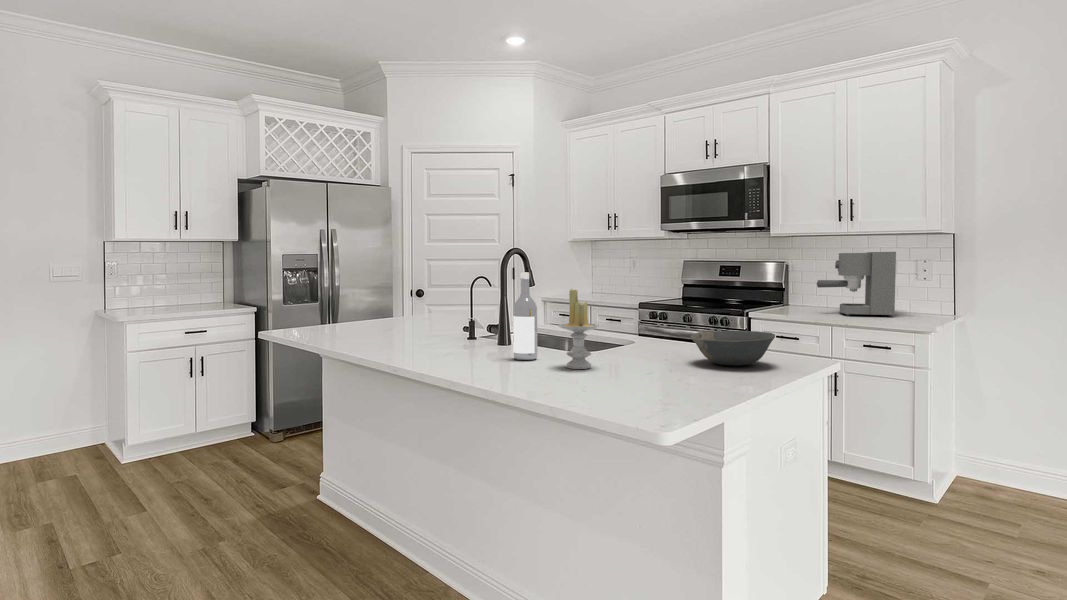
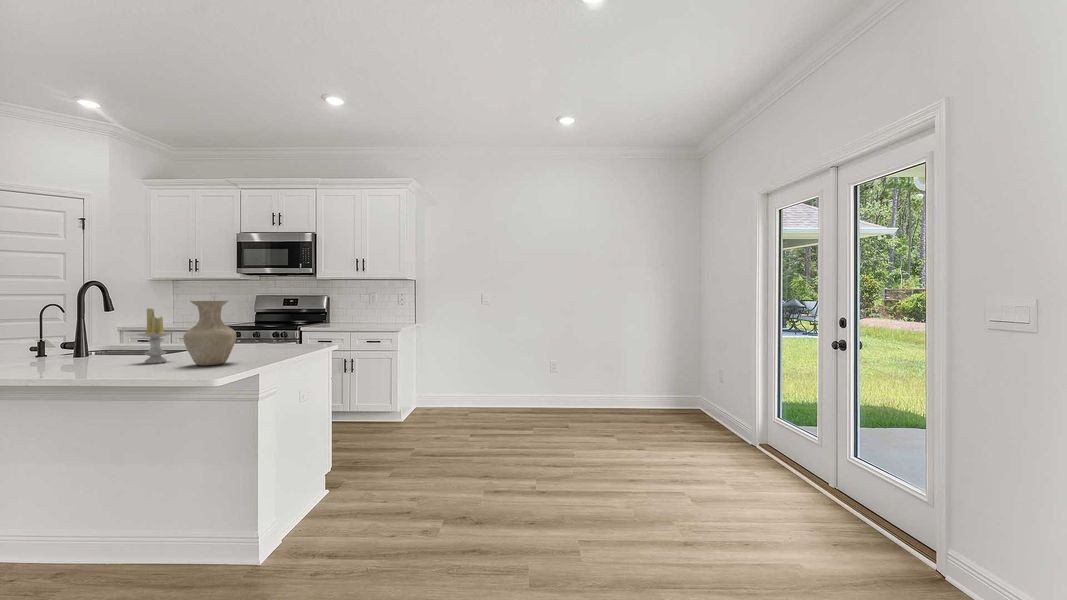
coffee maker: present [817,252,896,316] -> none [346,289,389,327]
wine bottle: present [513,272,537,360] -> none [92,298,117,363]
vase: none [614,281,684,386] -> present [183,301,236,366]
bowl: present [691,331,775,366] -> none [246,332,302,353]

